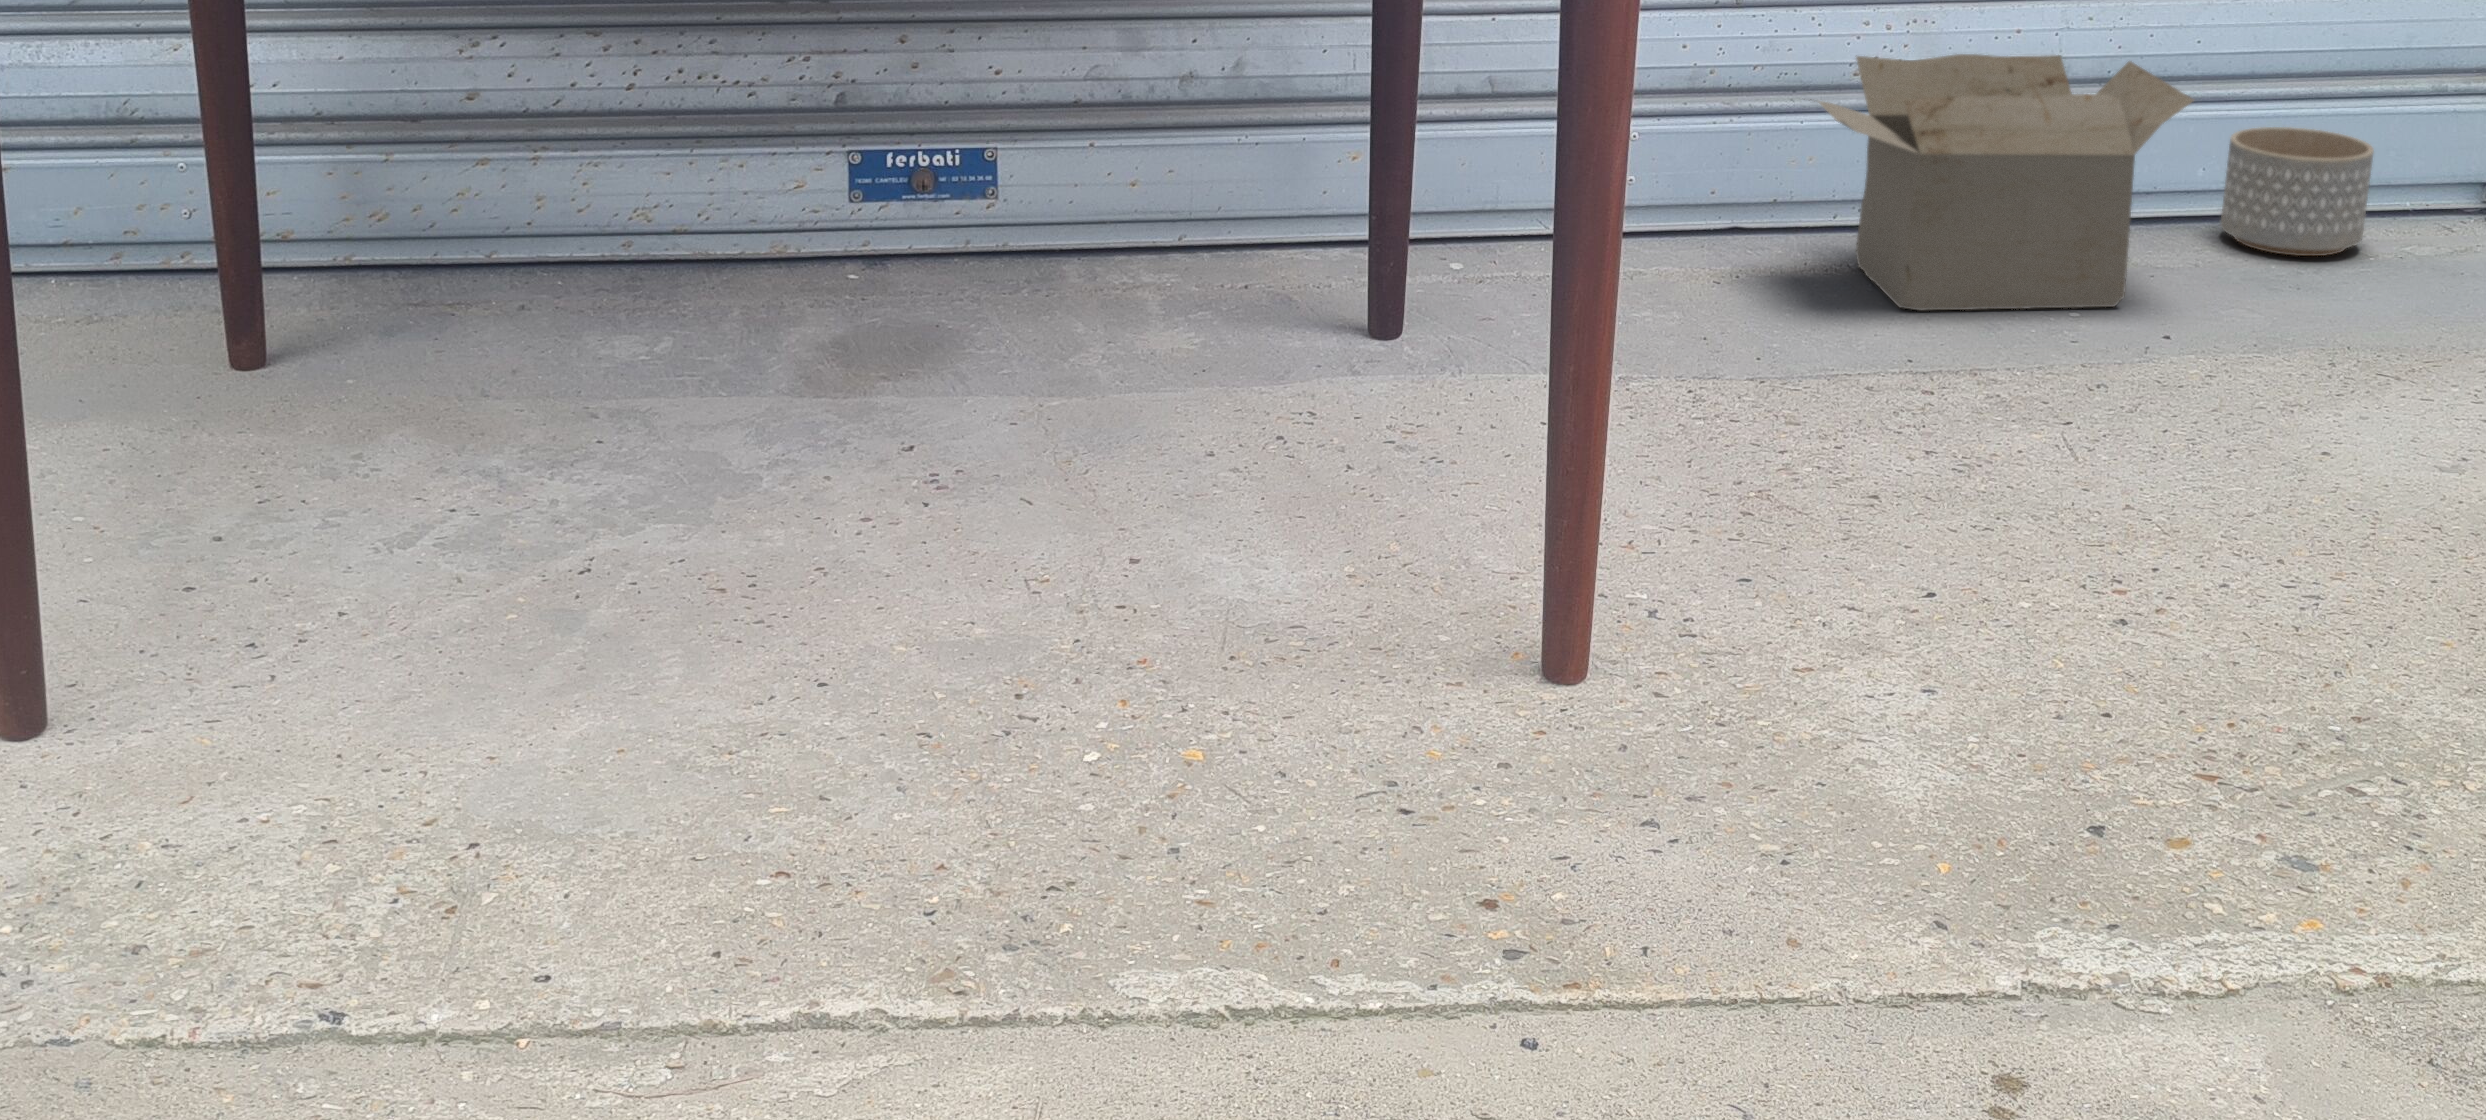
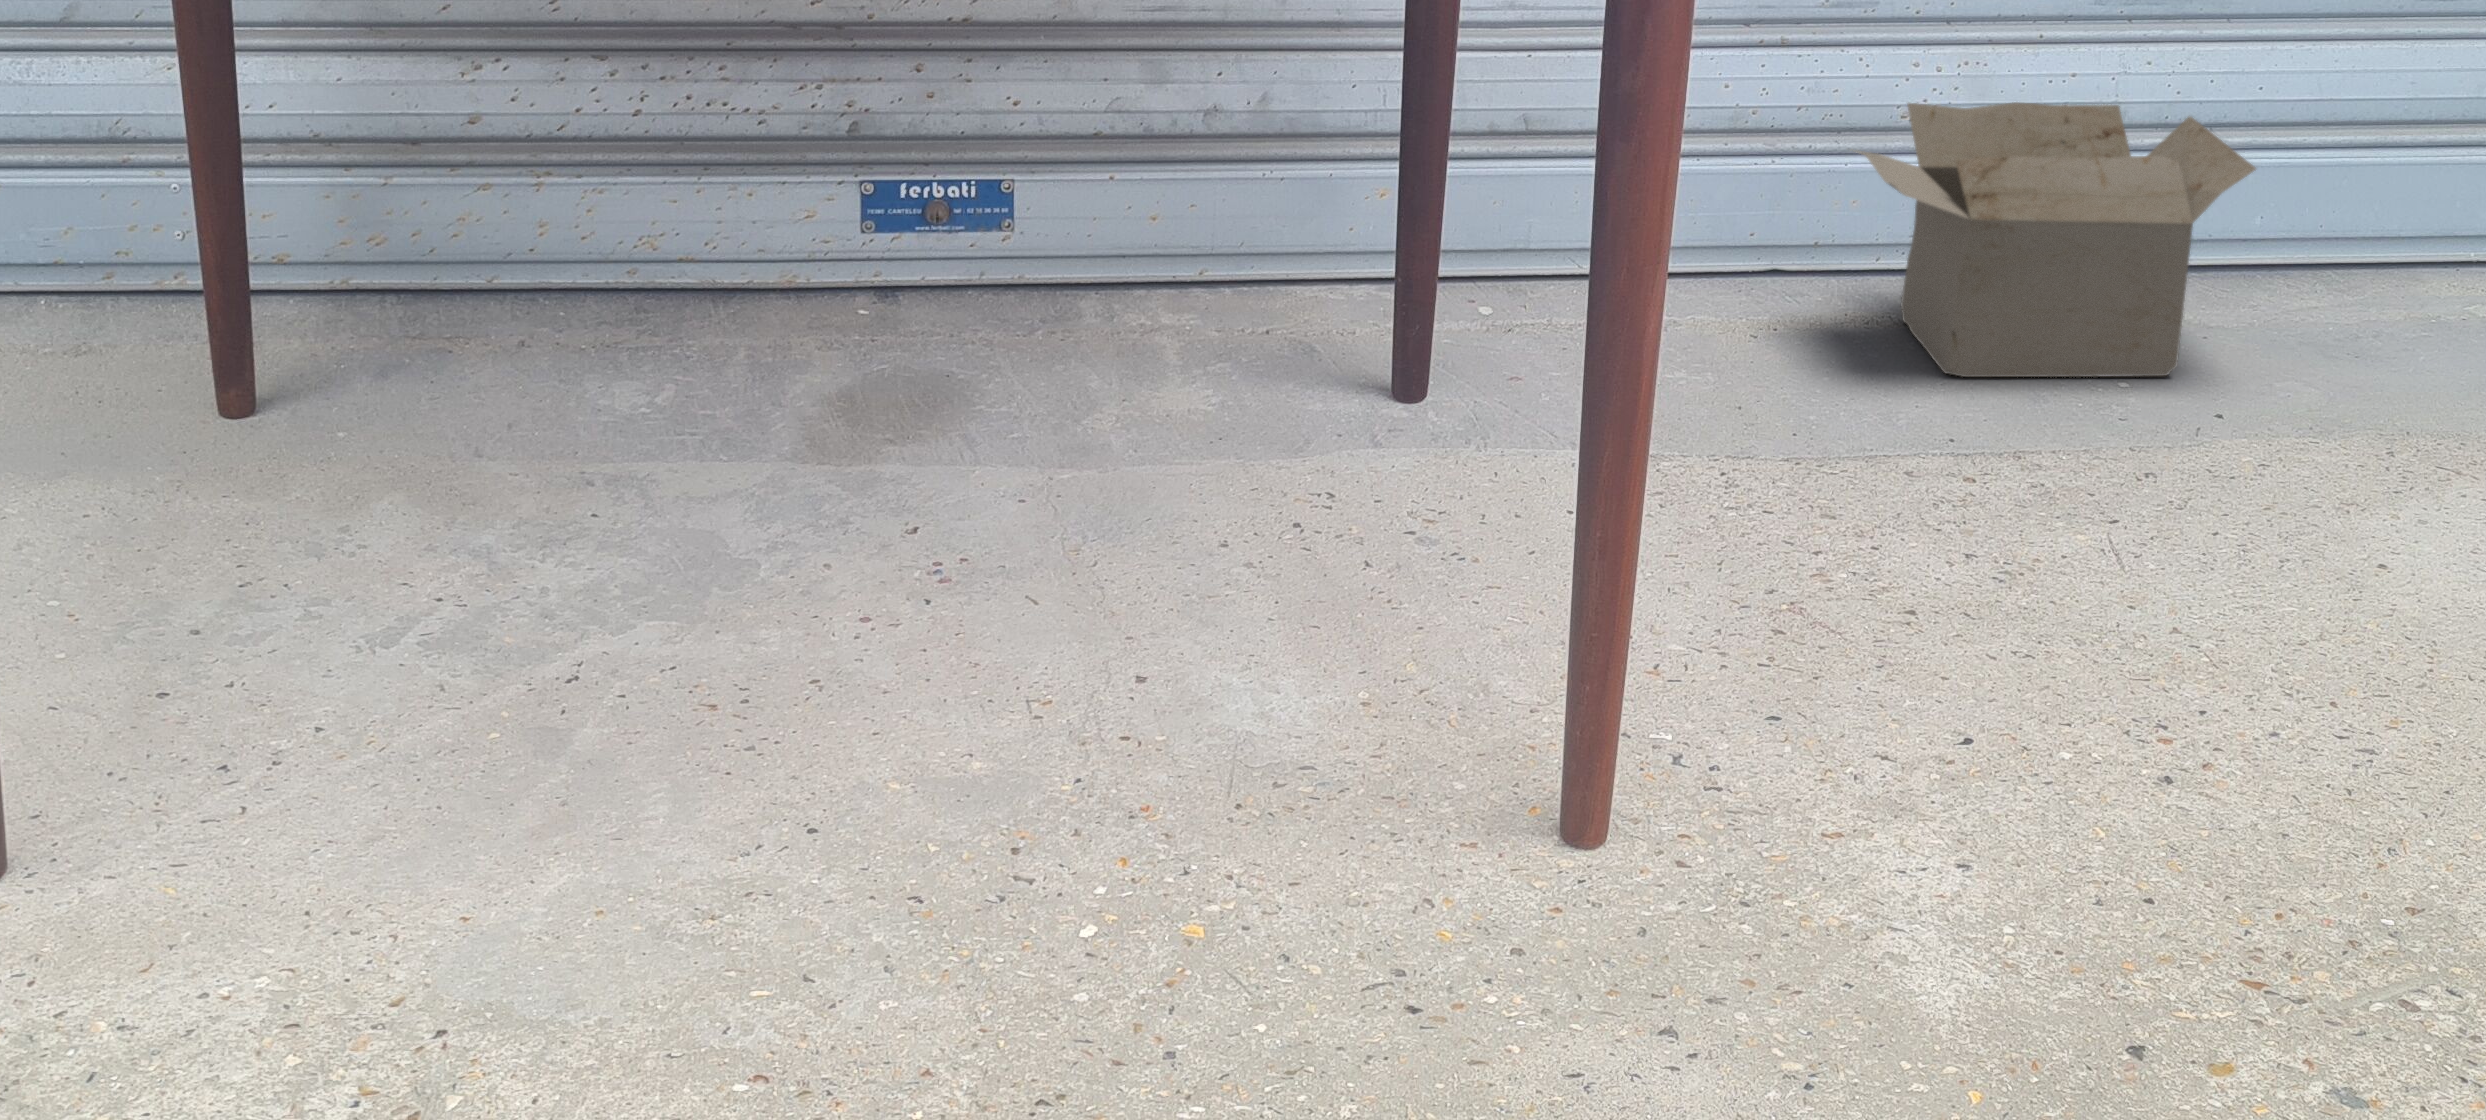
planter: present [2221,127,2374,256] -> none [2277,176,2439,316]

